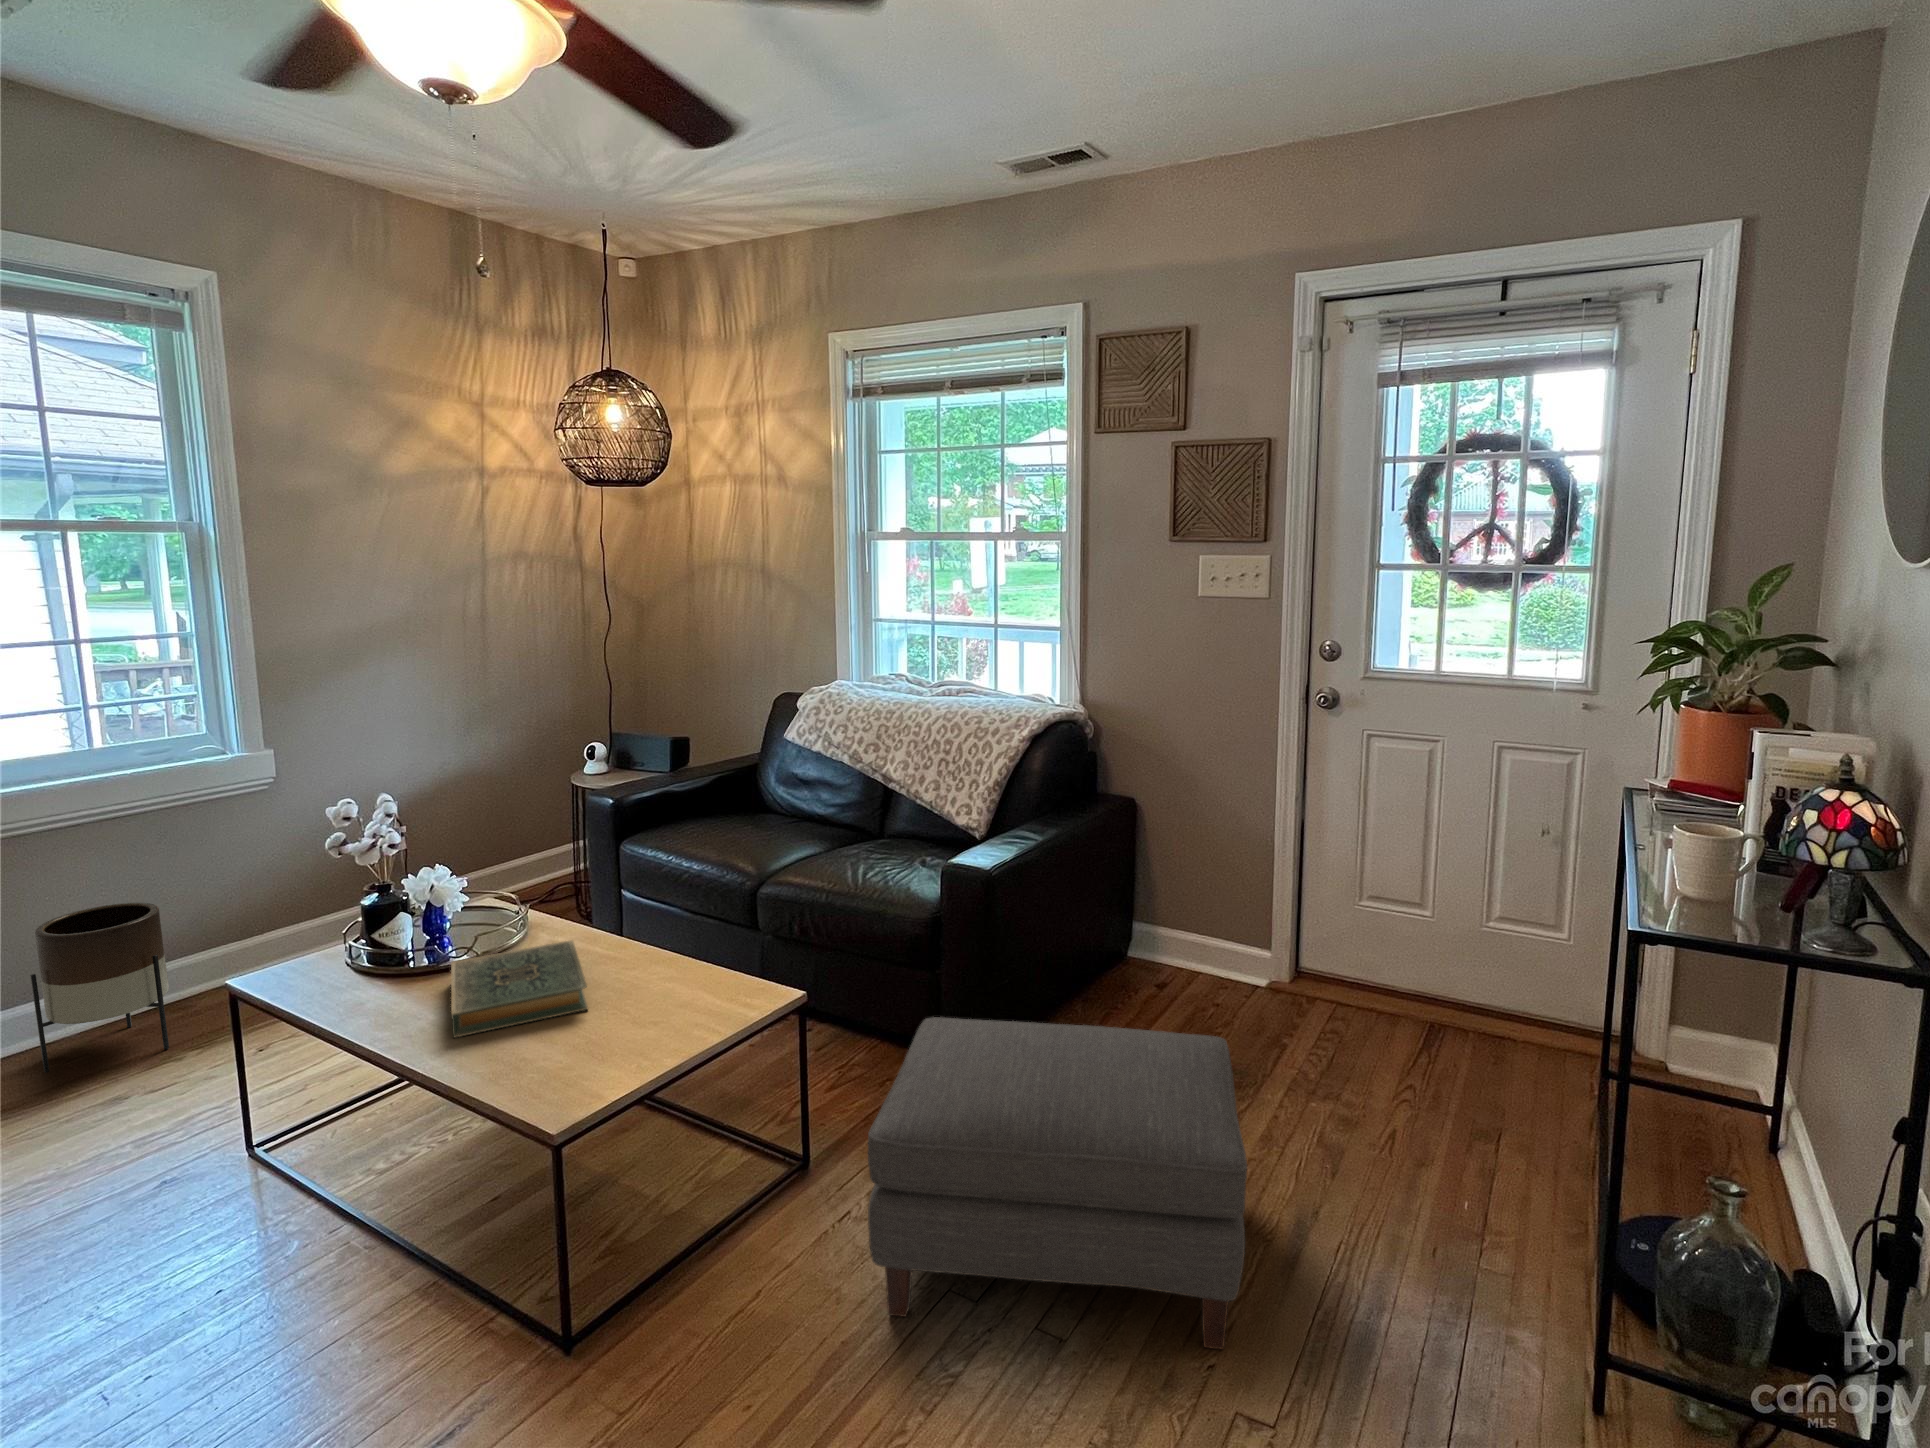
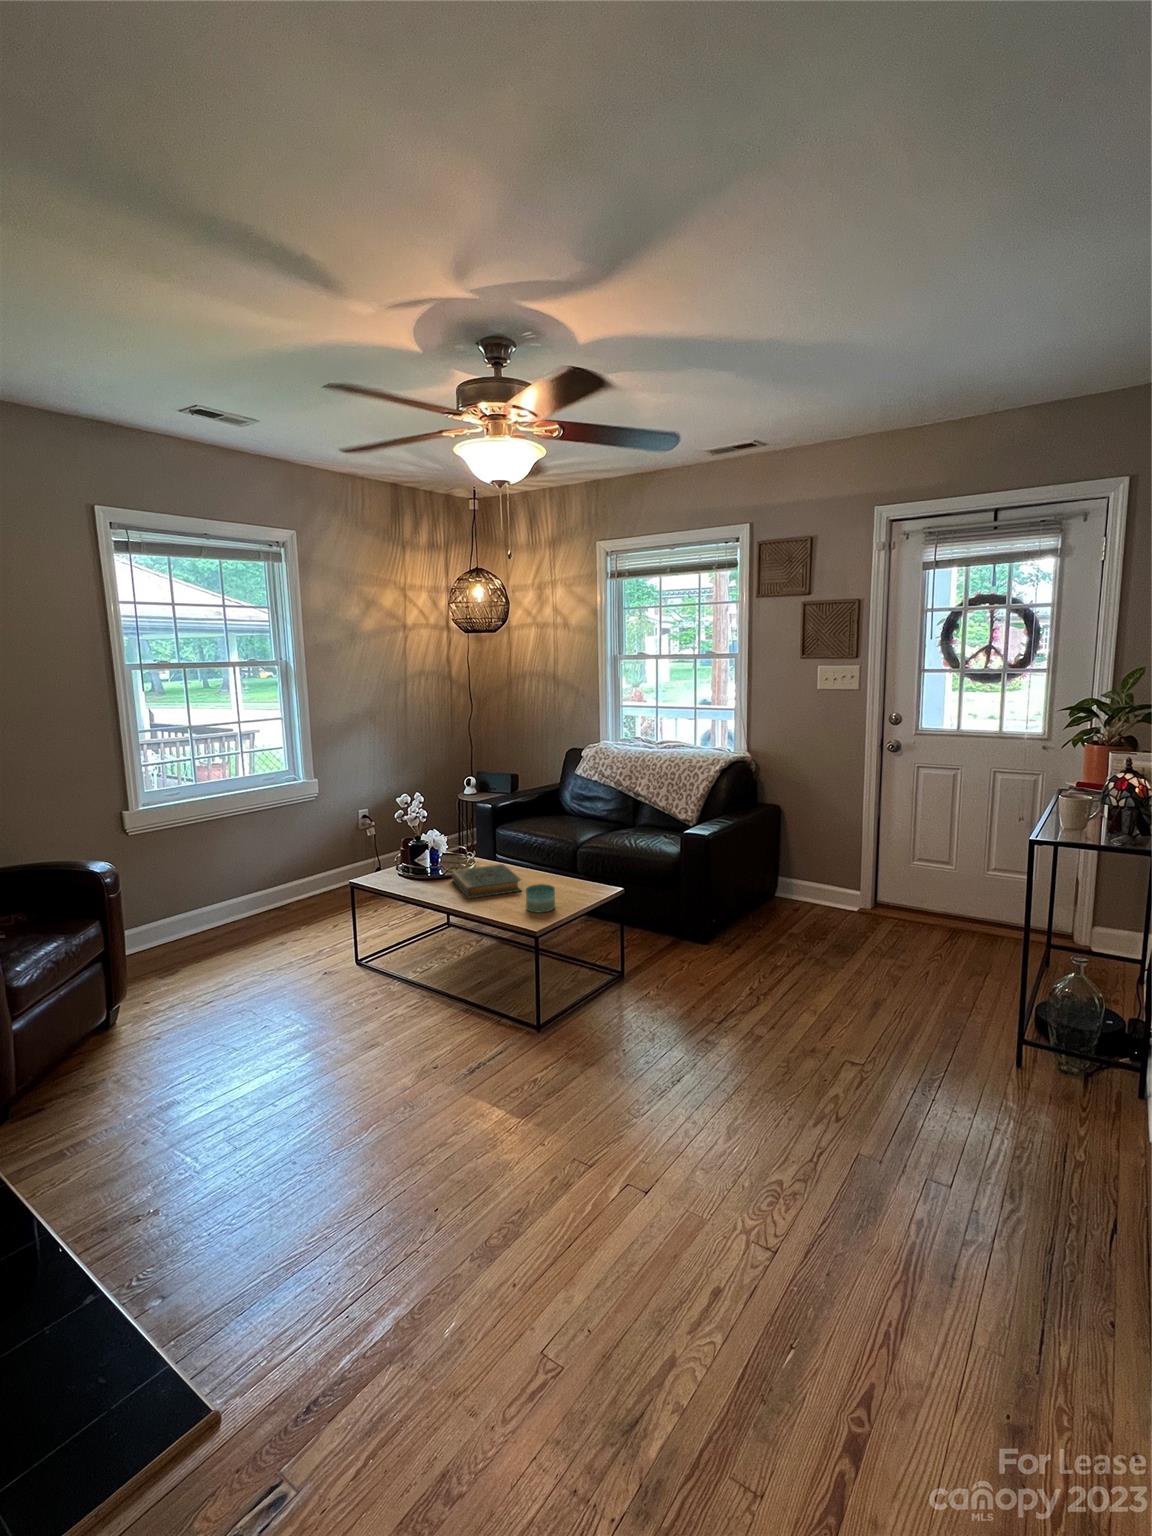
planter: present [30,902,169,1073] -> none [233,853,288,932]
candle: none [566,1007,637,1079] -> present [526,884,555,913]
ottoman: present [868,1017,1247,1349] -> none [665,902,846,1040]

